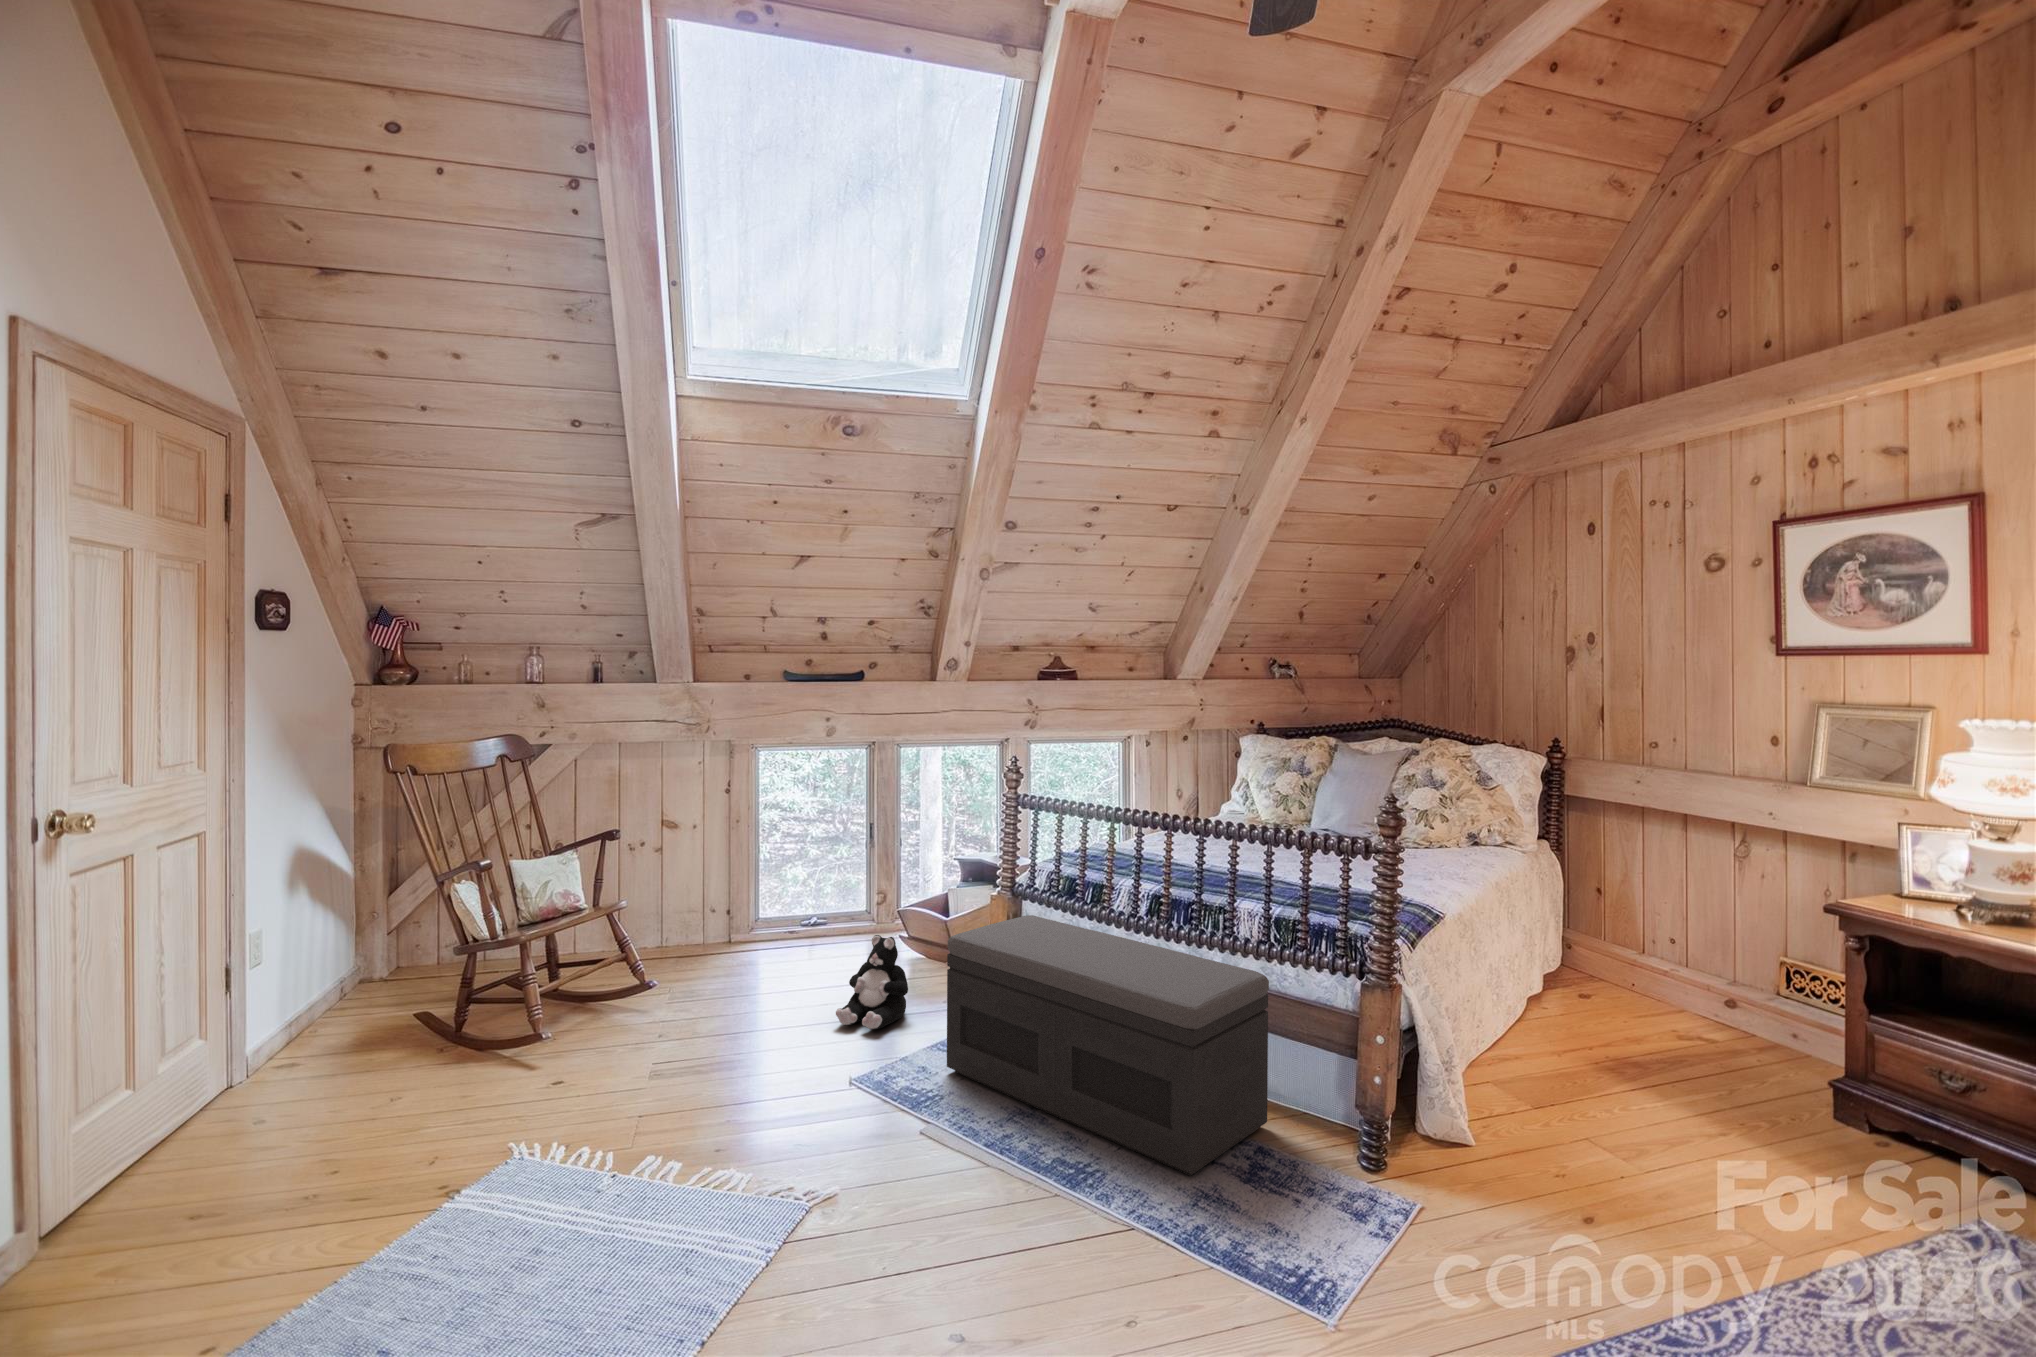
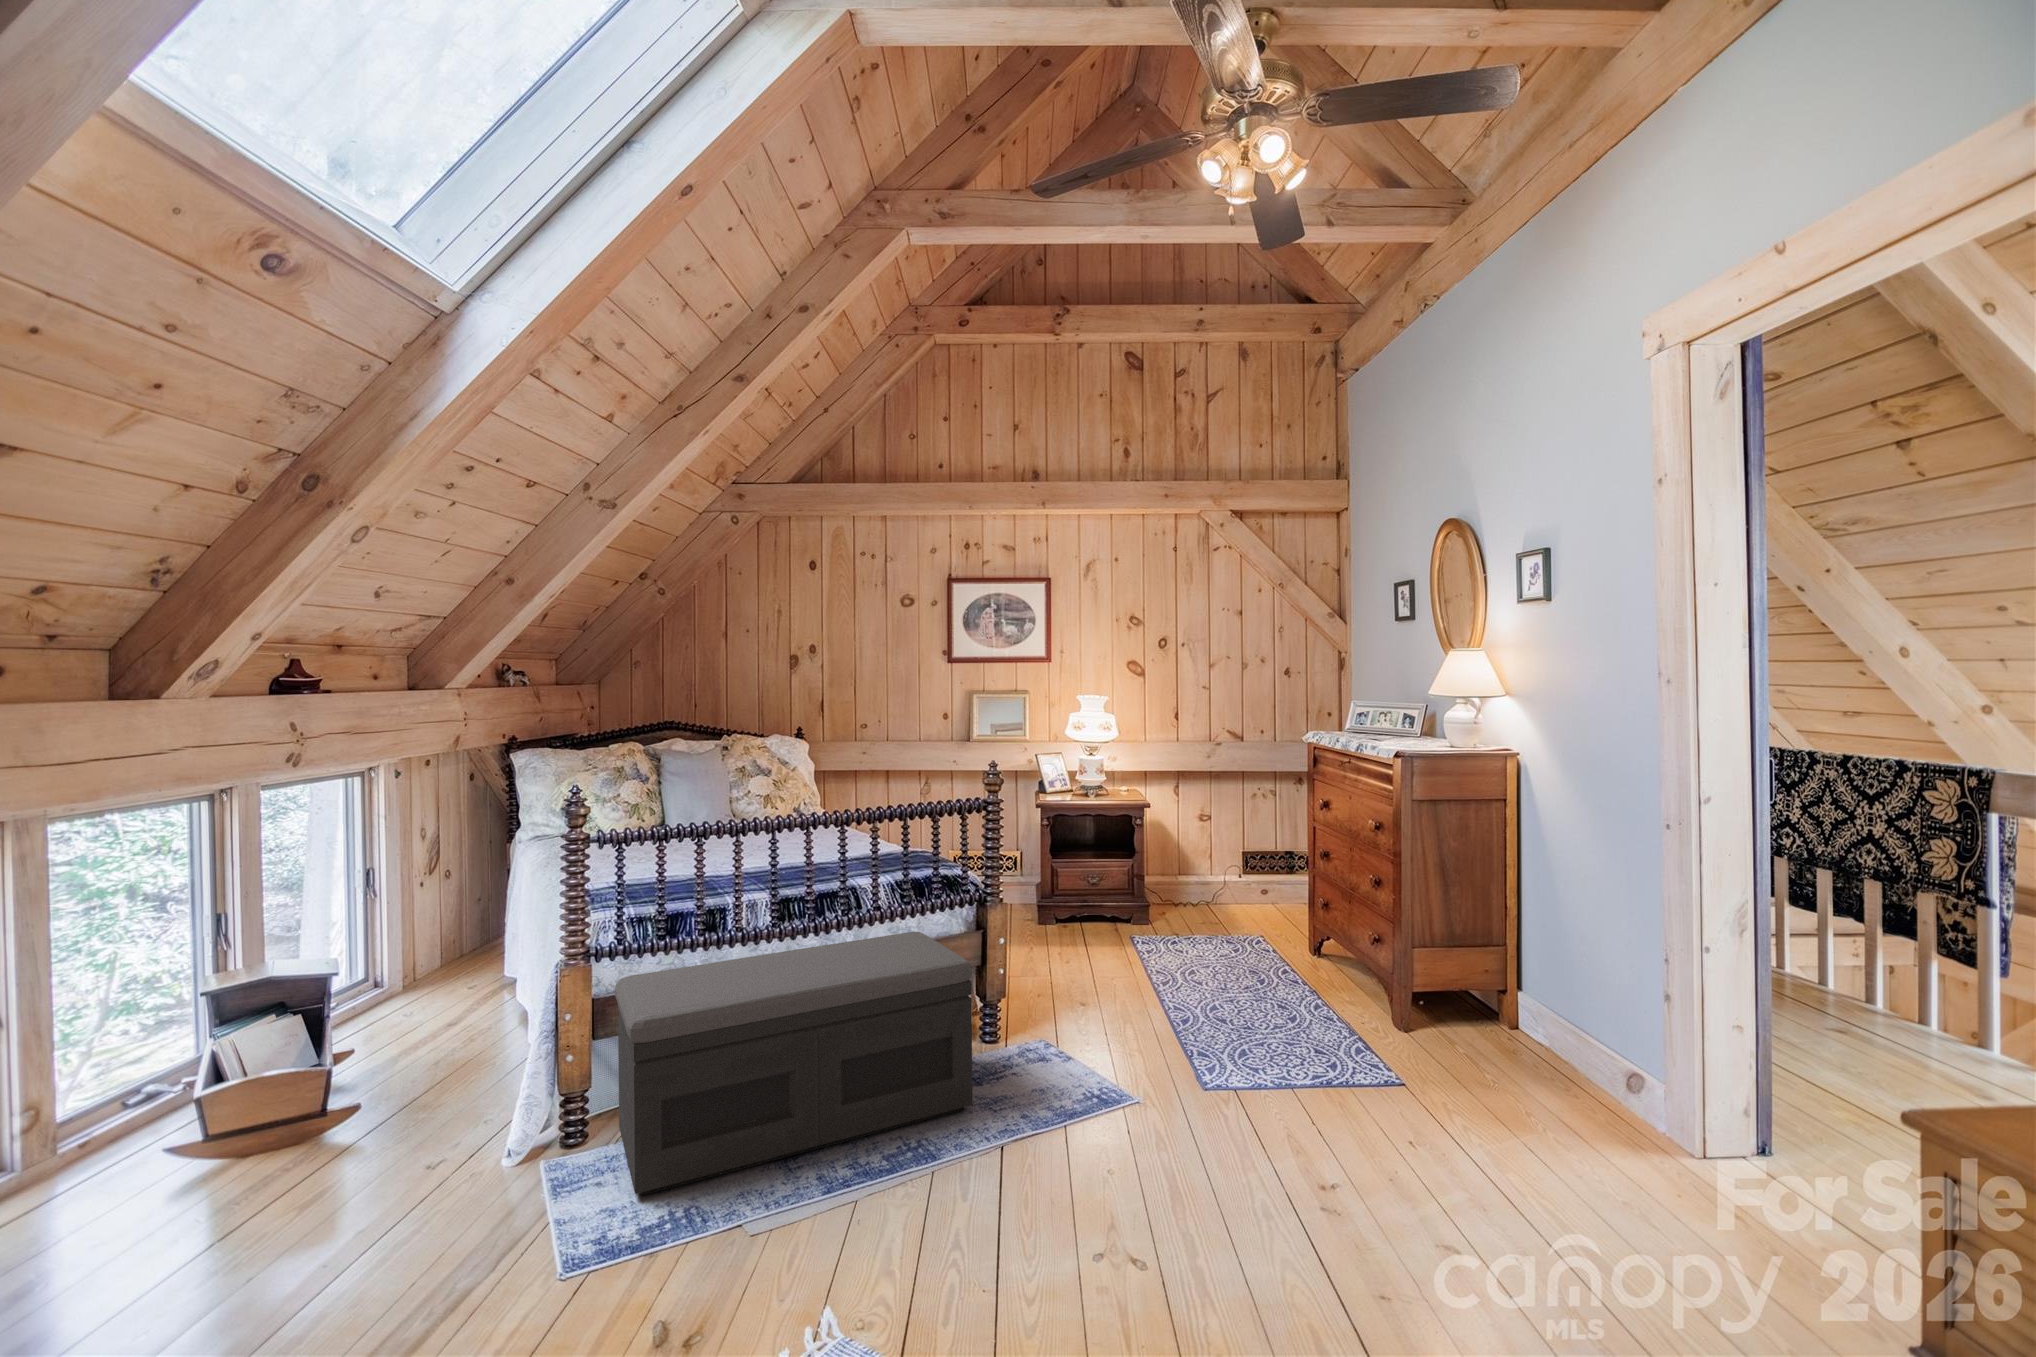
plush toy: present [836,935,908,1029] -> none [310,1099,449,1271]

